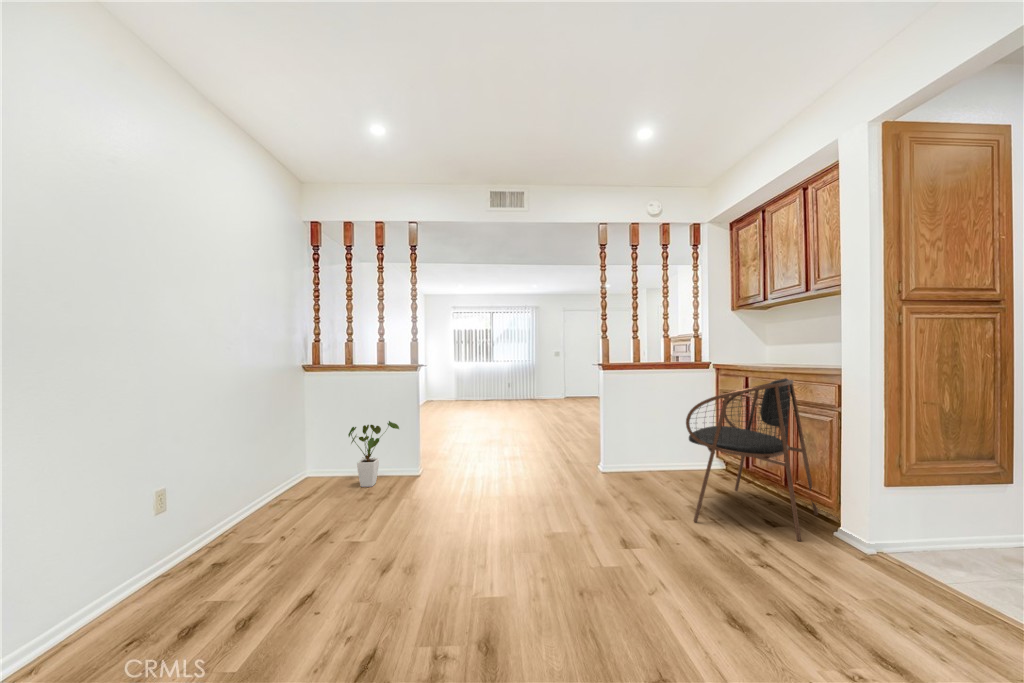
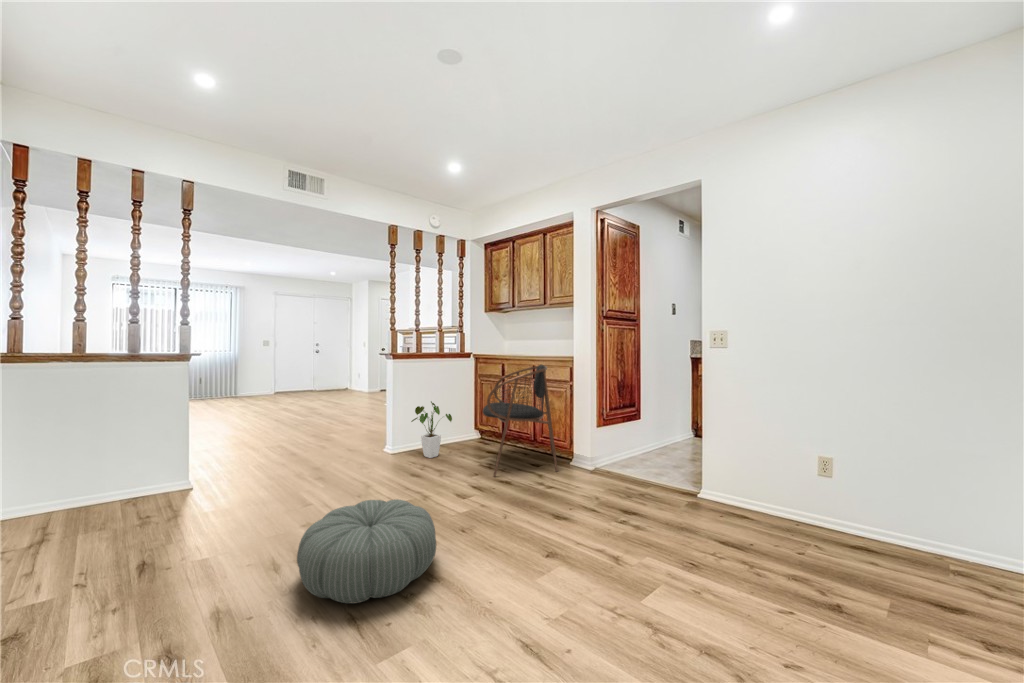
house plant: present [348,421,399,487] -> present [411,401,452,458]
pouf: none [404,505,539,608] -> present [297,499,436,603]

